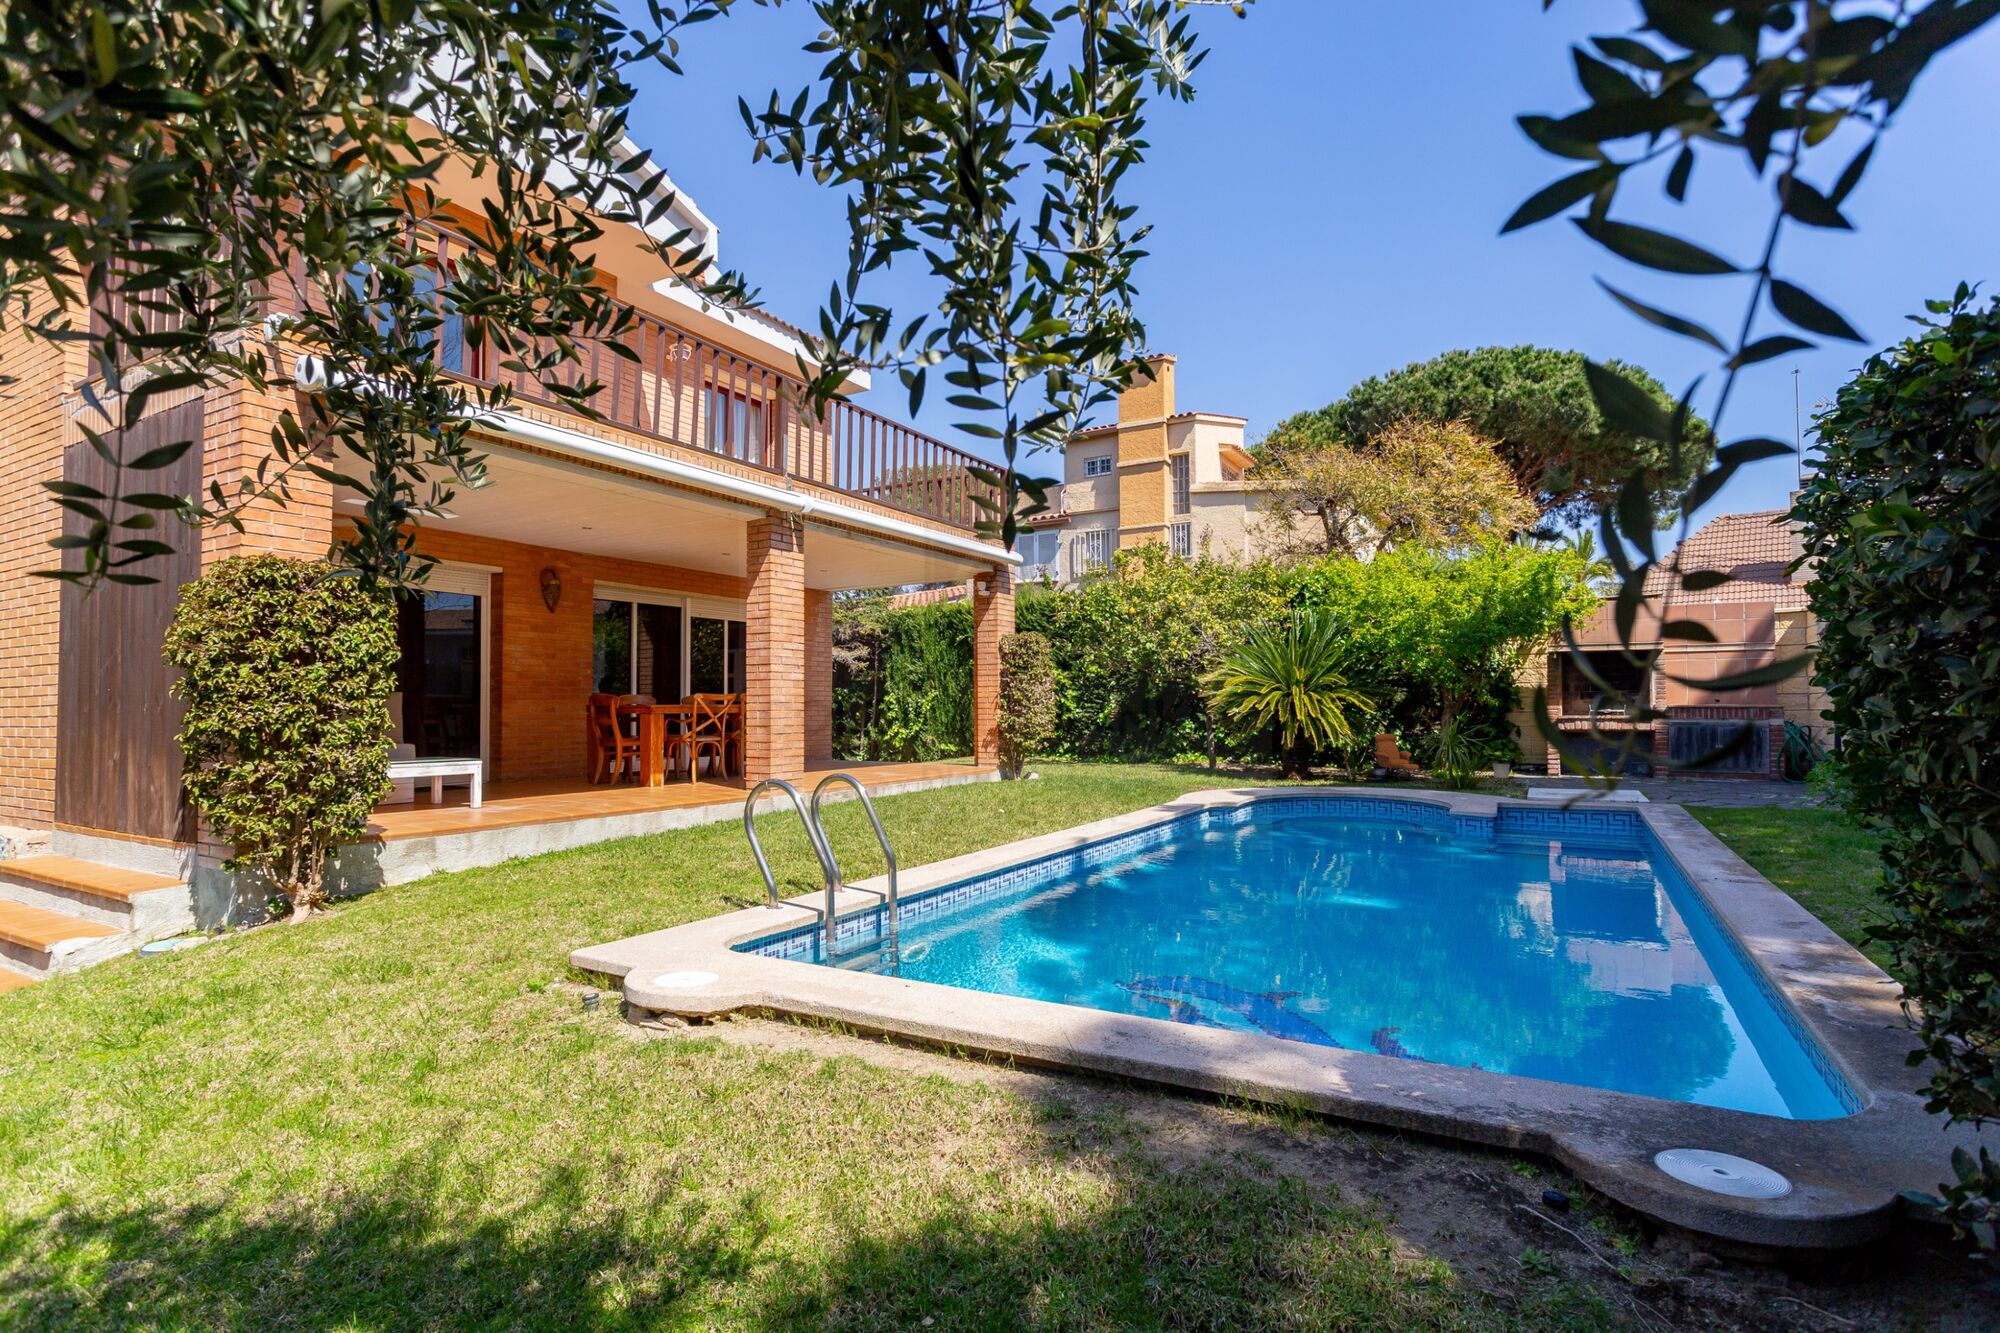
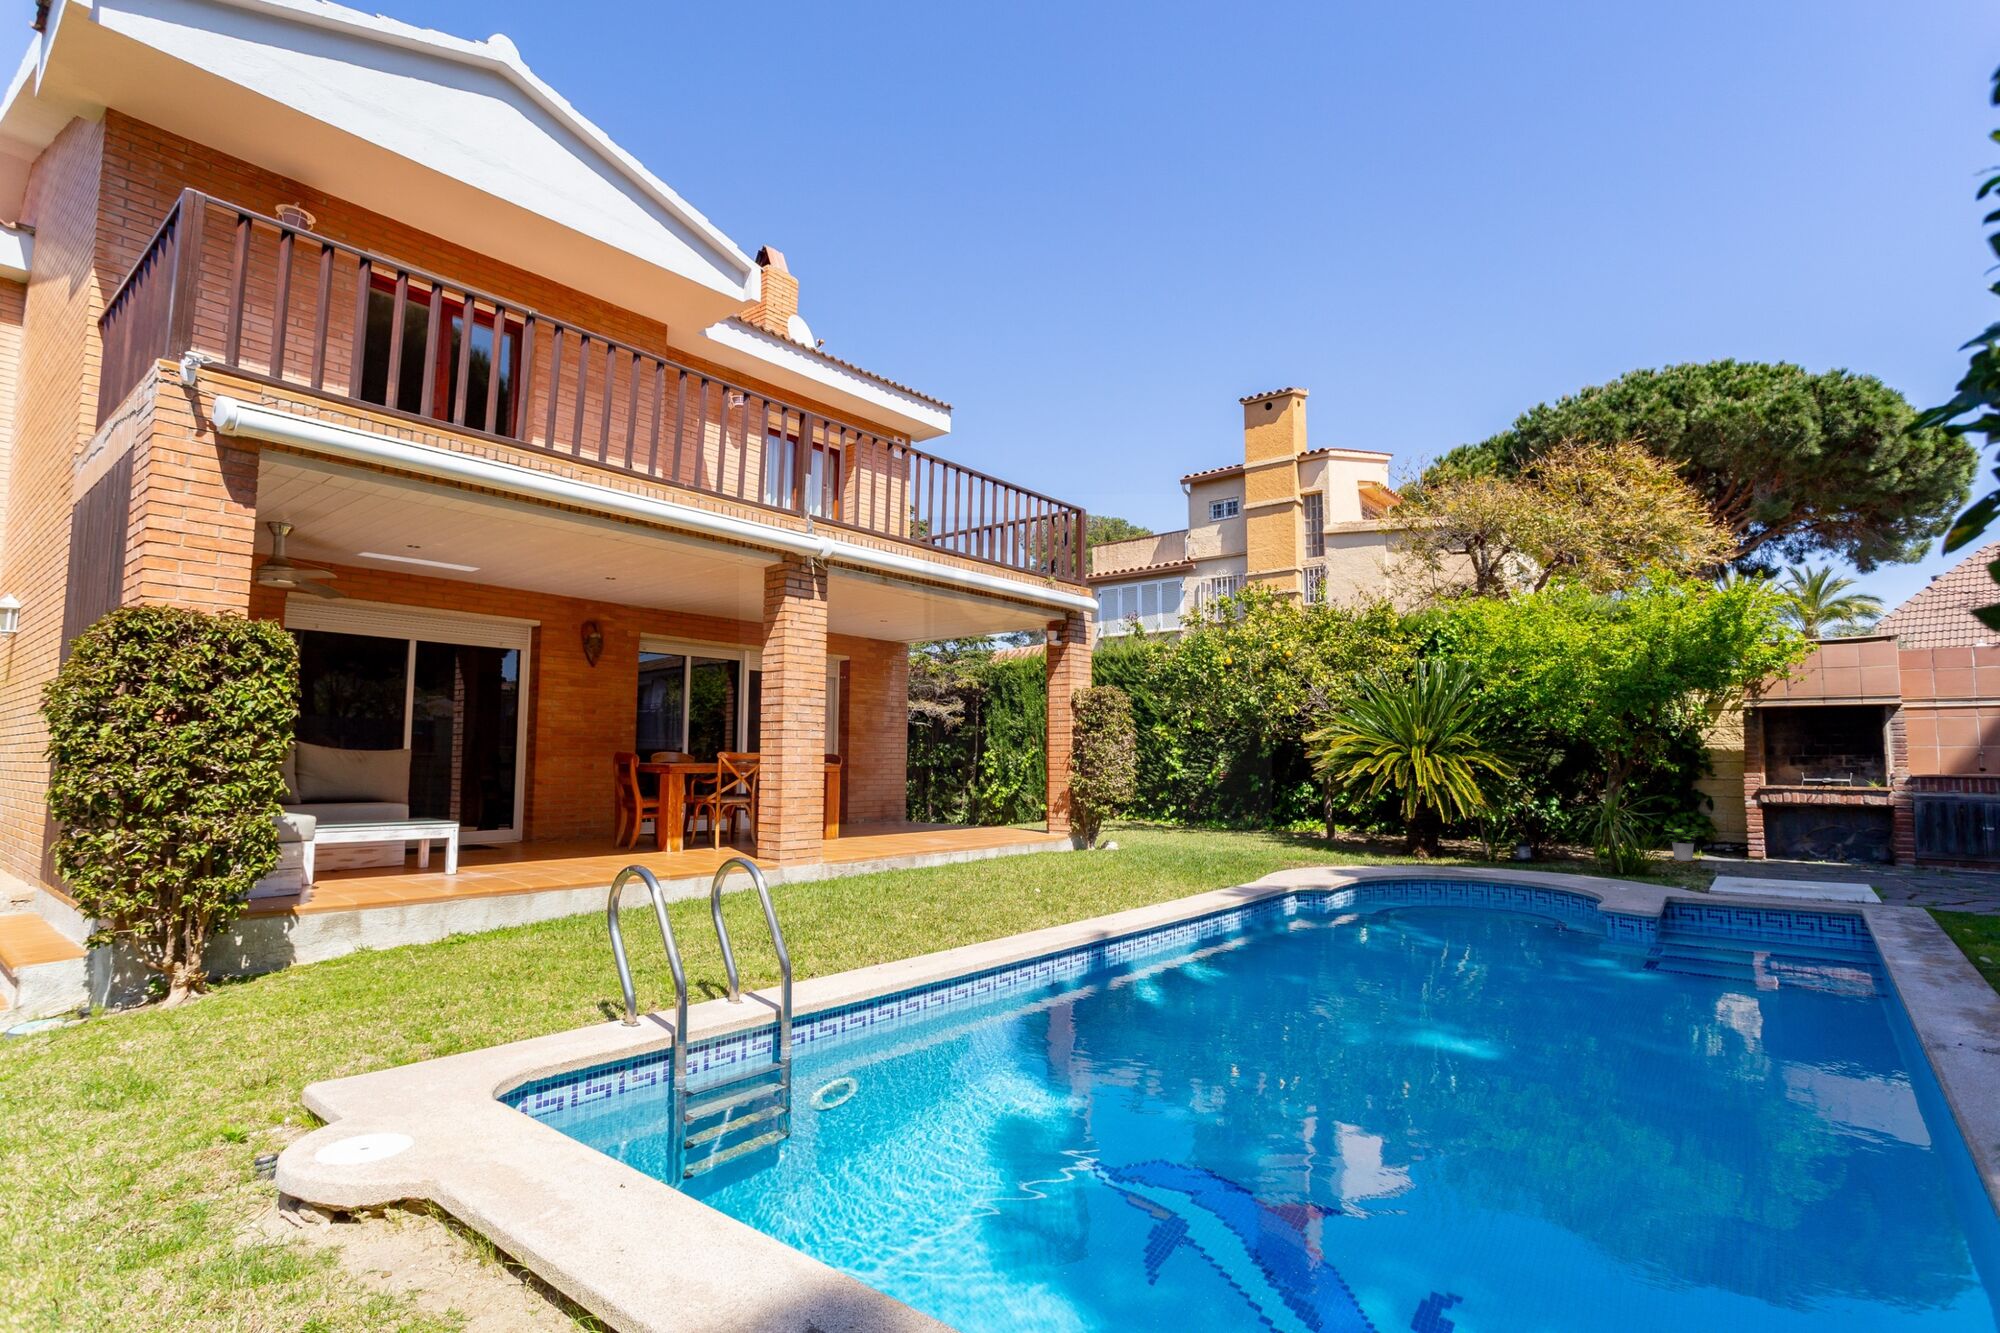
lounge chair: present [1374,734,1419,781] -> none [1520,804,1576,863]

